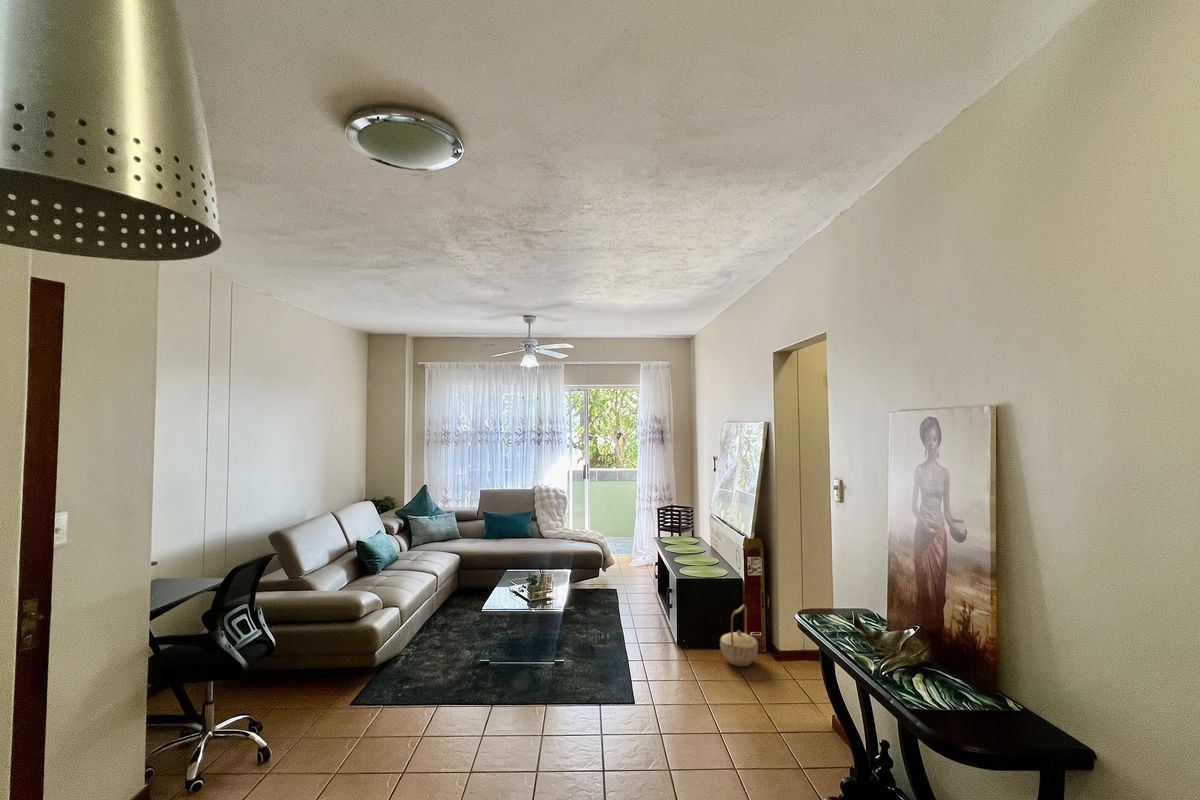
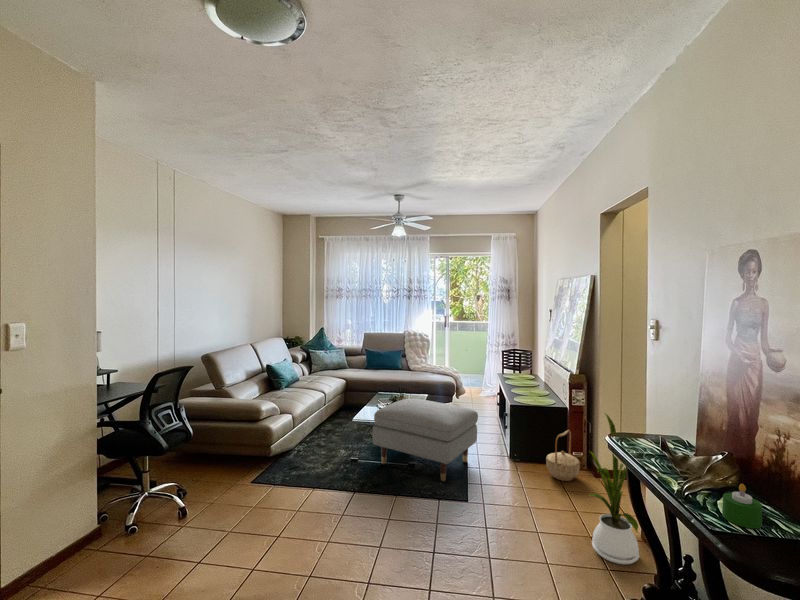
ottoman: none [510,576,639,680] -> present [372,398,478,481]
house plant: none [773,584,844,758] -> present [590,414,639,565]
candle: none [919,659,954,702] -> present [722,484,762,529]

